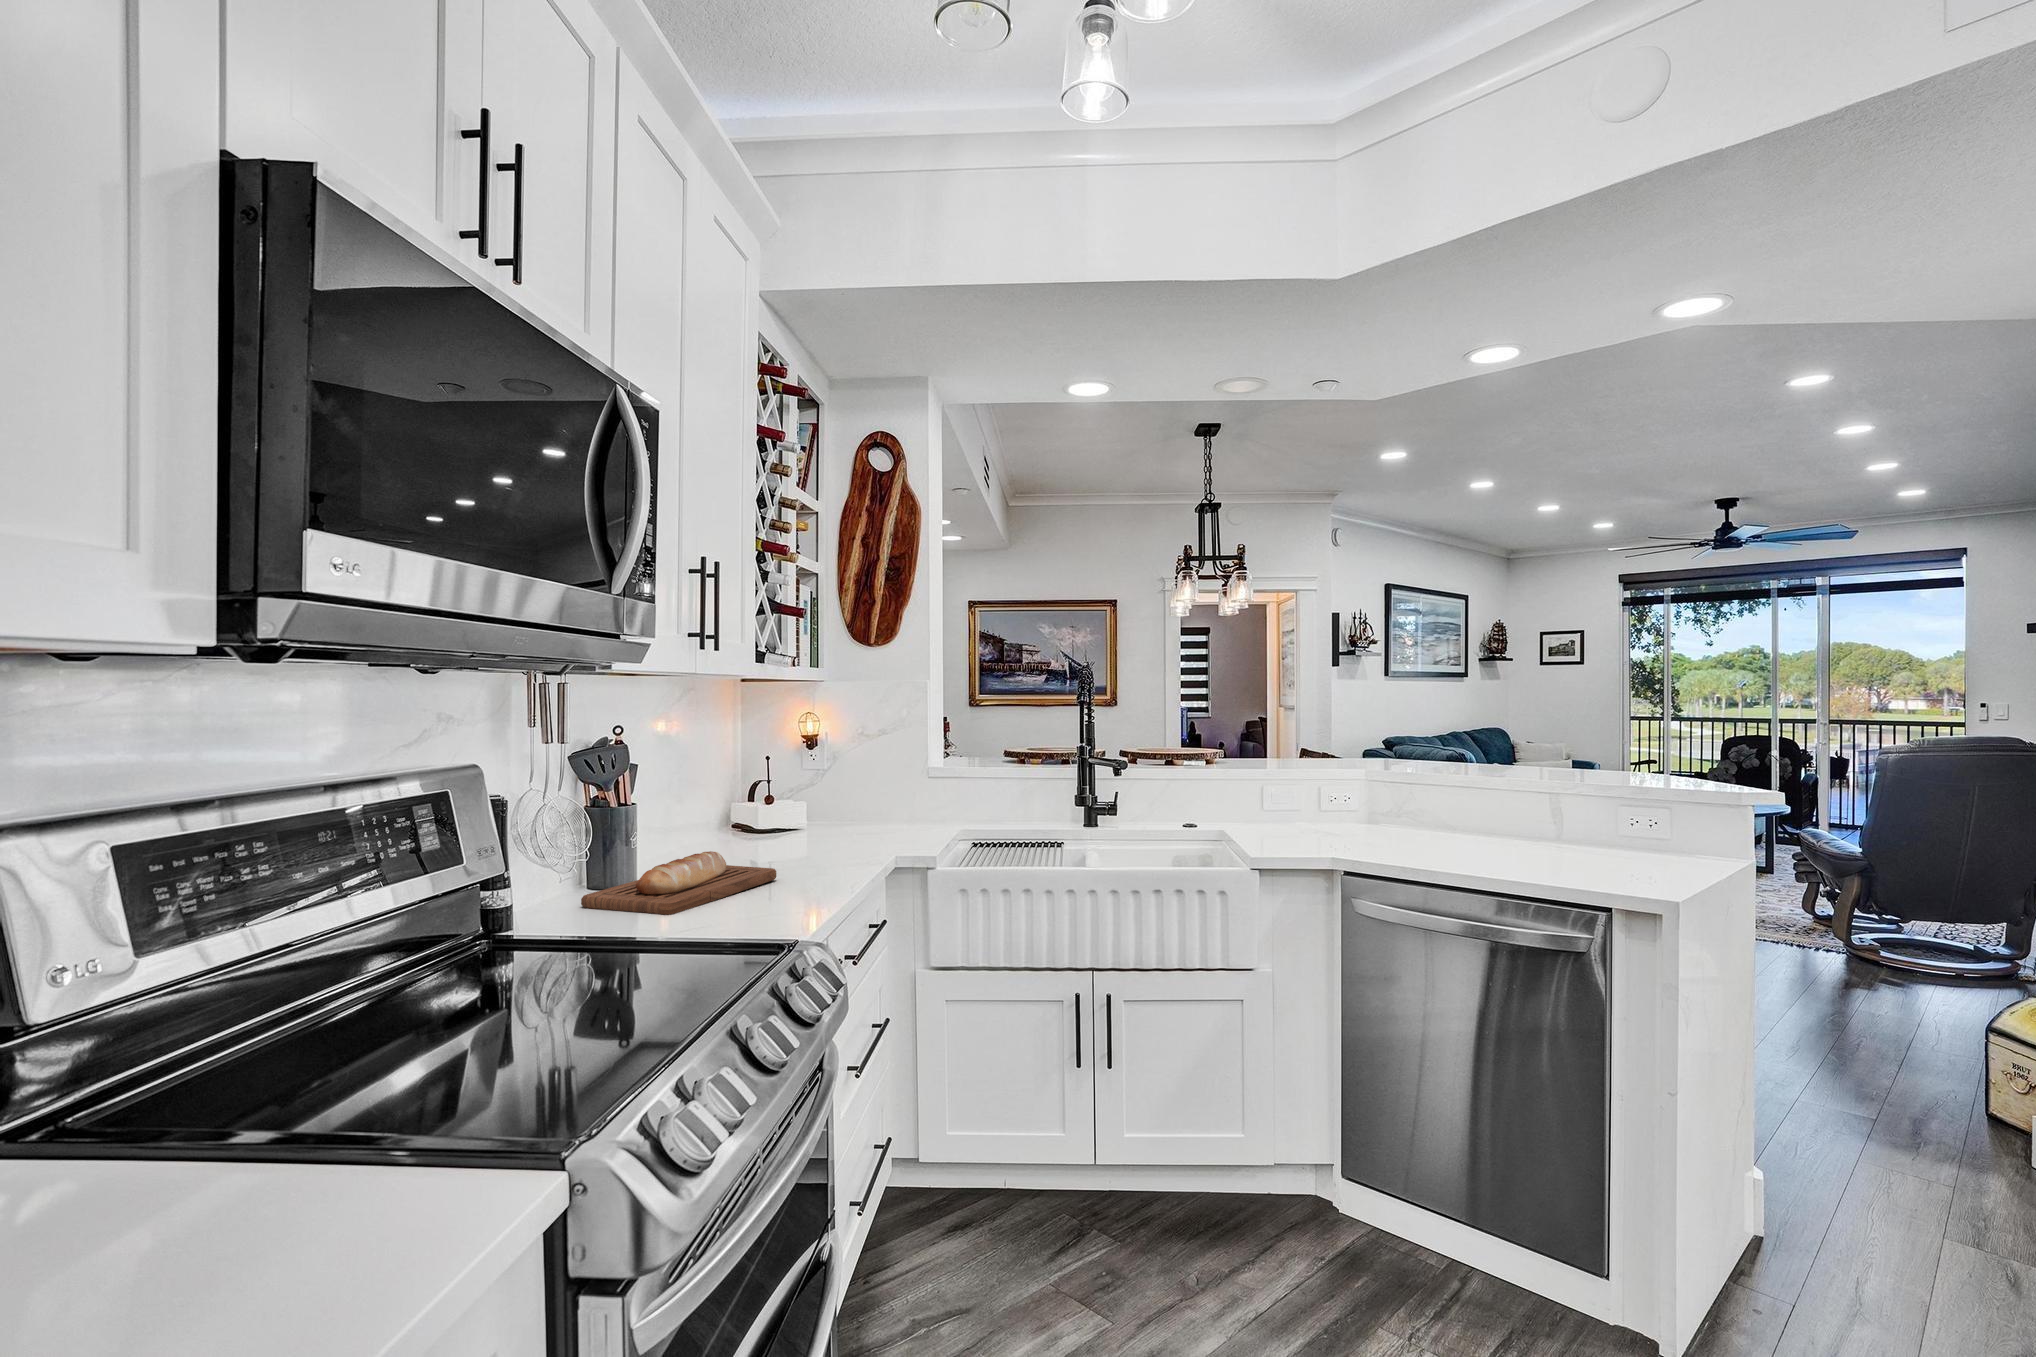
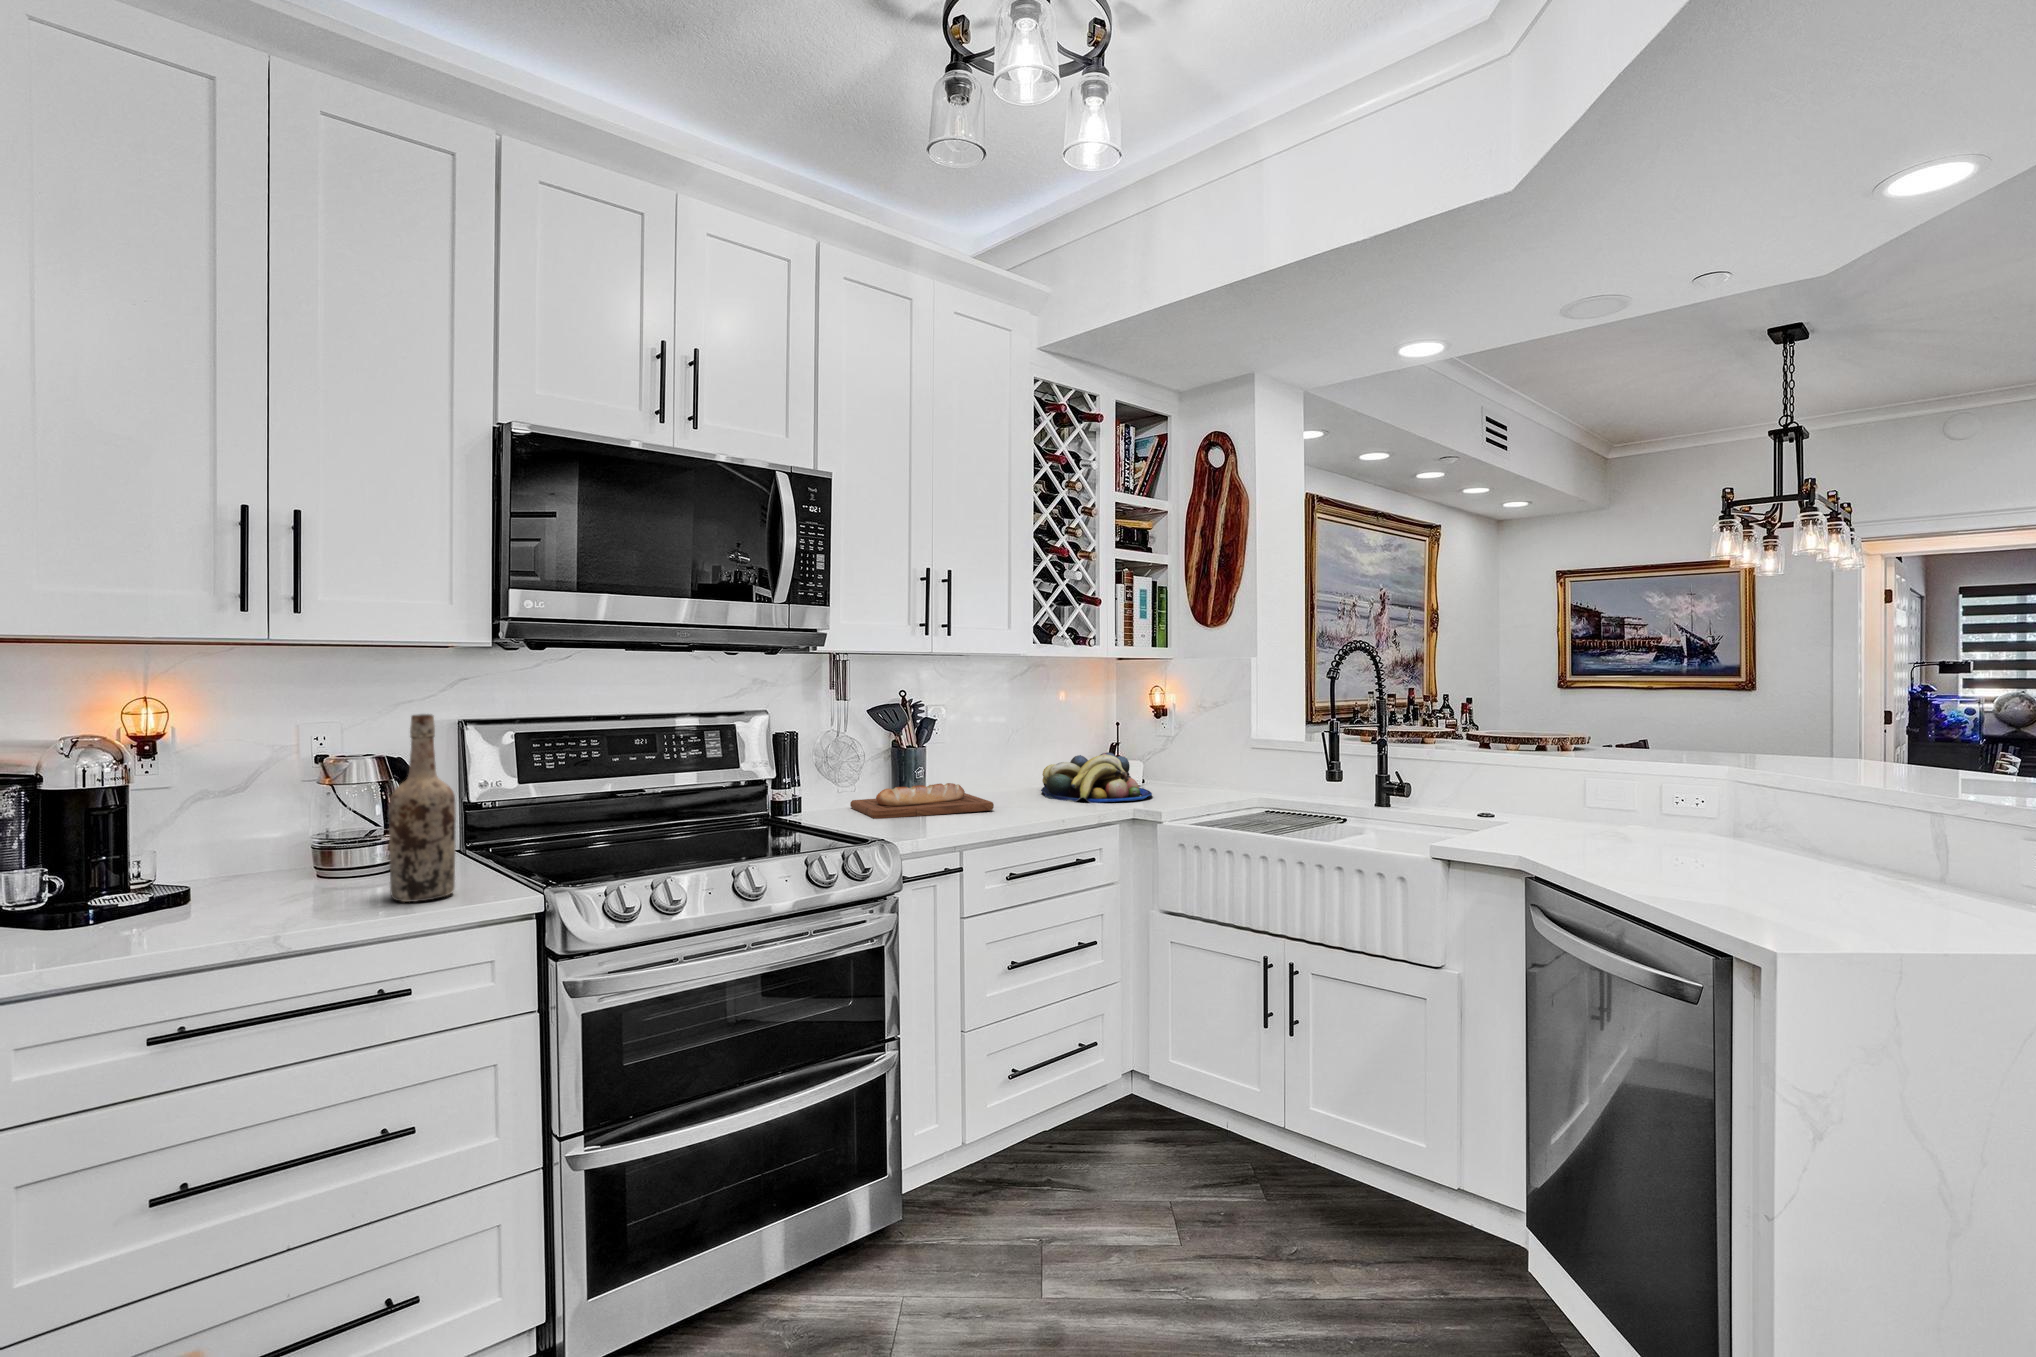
fruit bowl: none [737,794,878,858] -> present [1041,752,1152,803]
wine bottle: none [256,809,420,1289] -> present [389,714,456,902]

